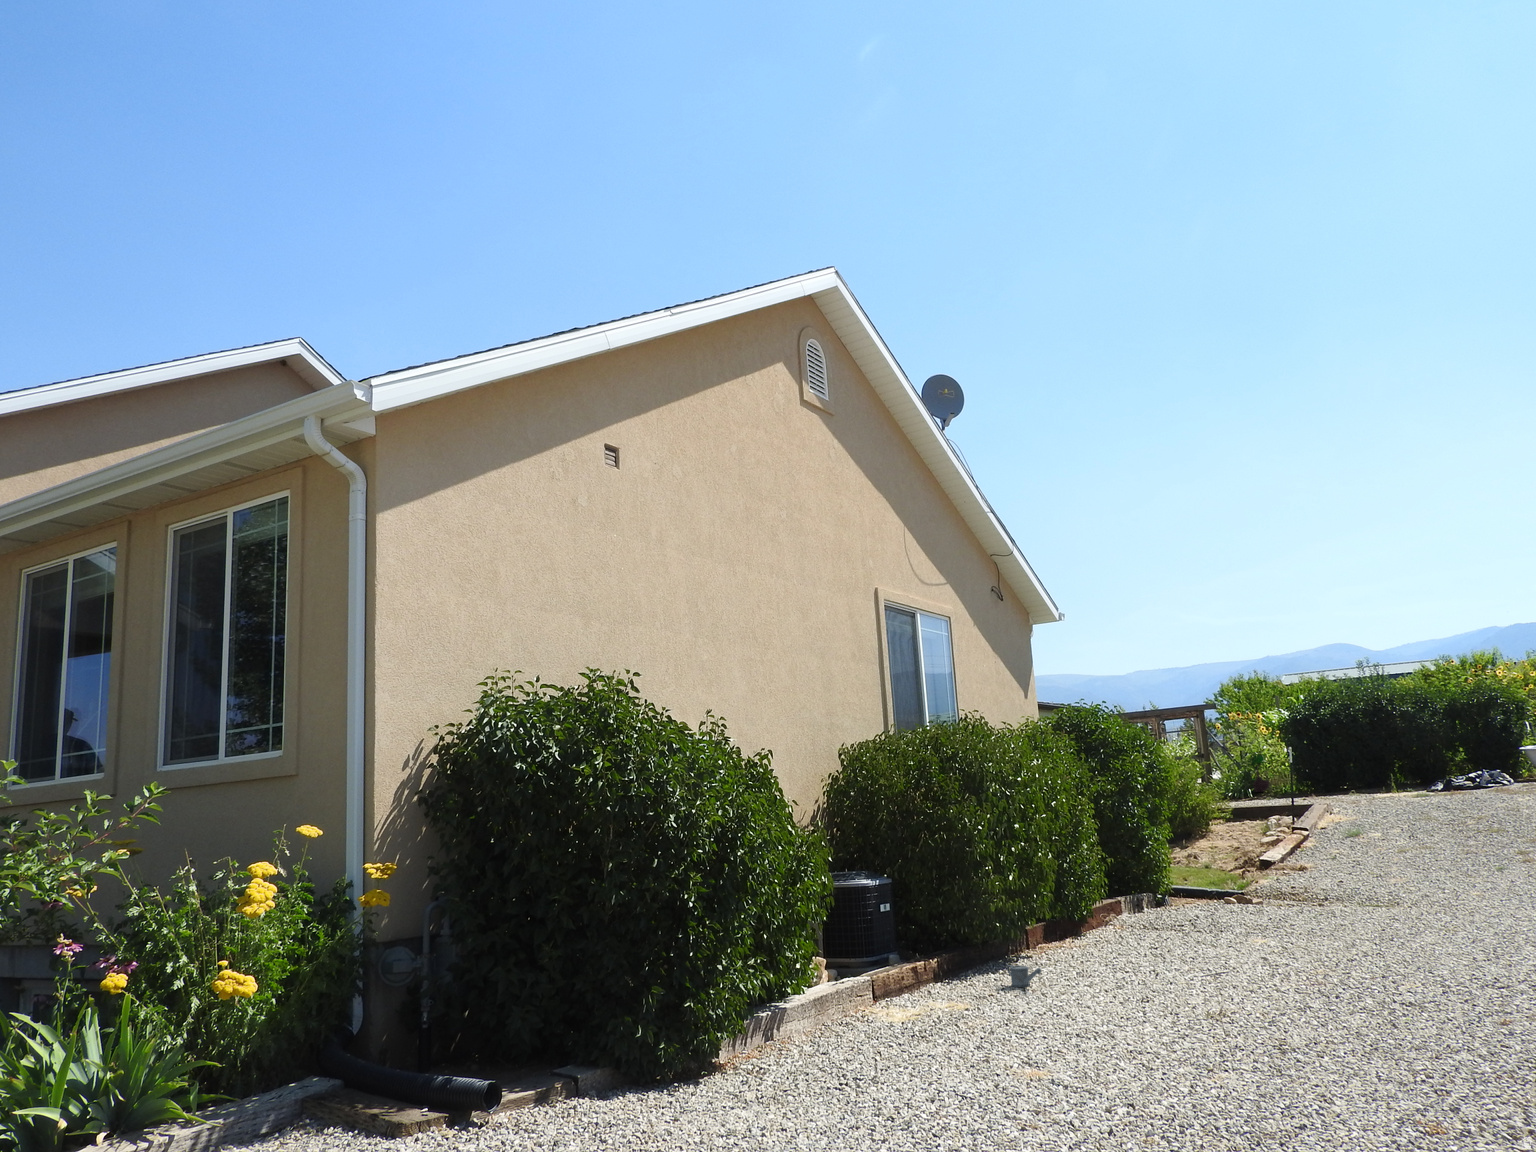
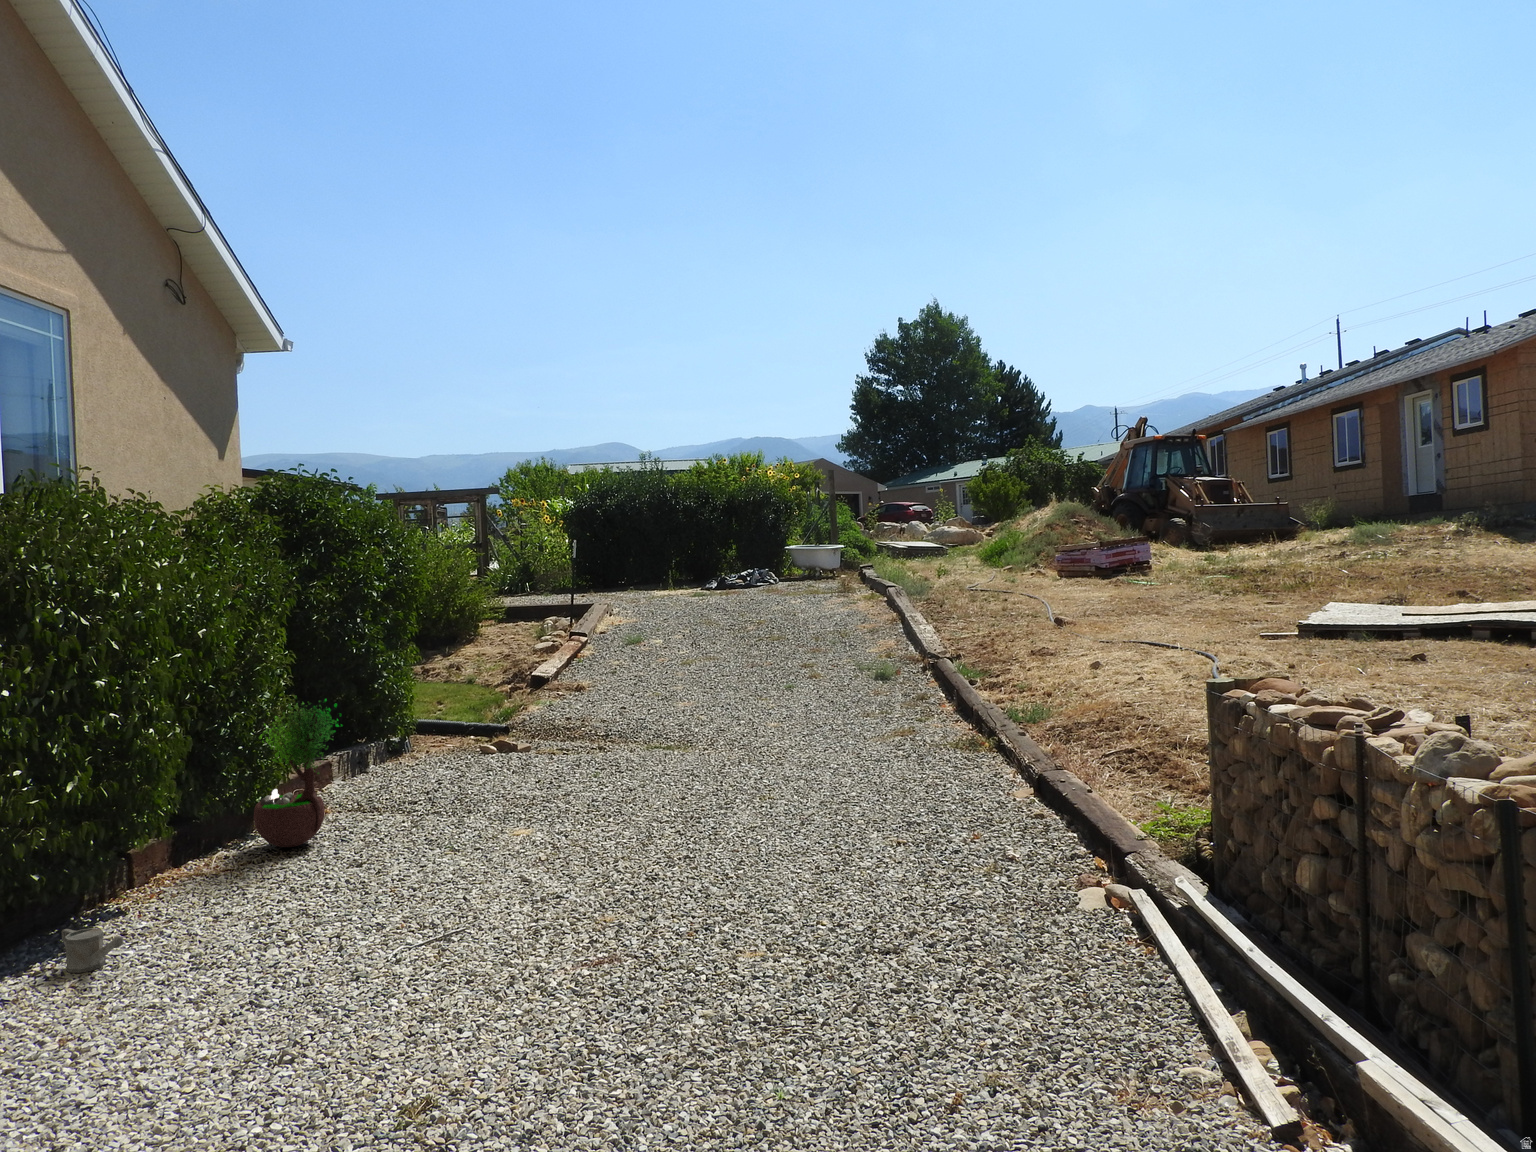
potted tree: present [1246,754,1269,793] -> present [254,696,342,847]

